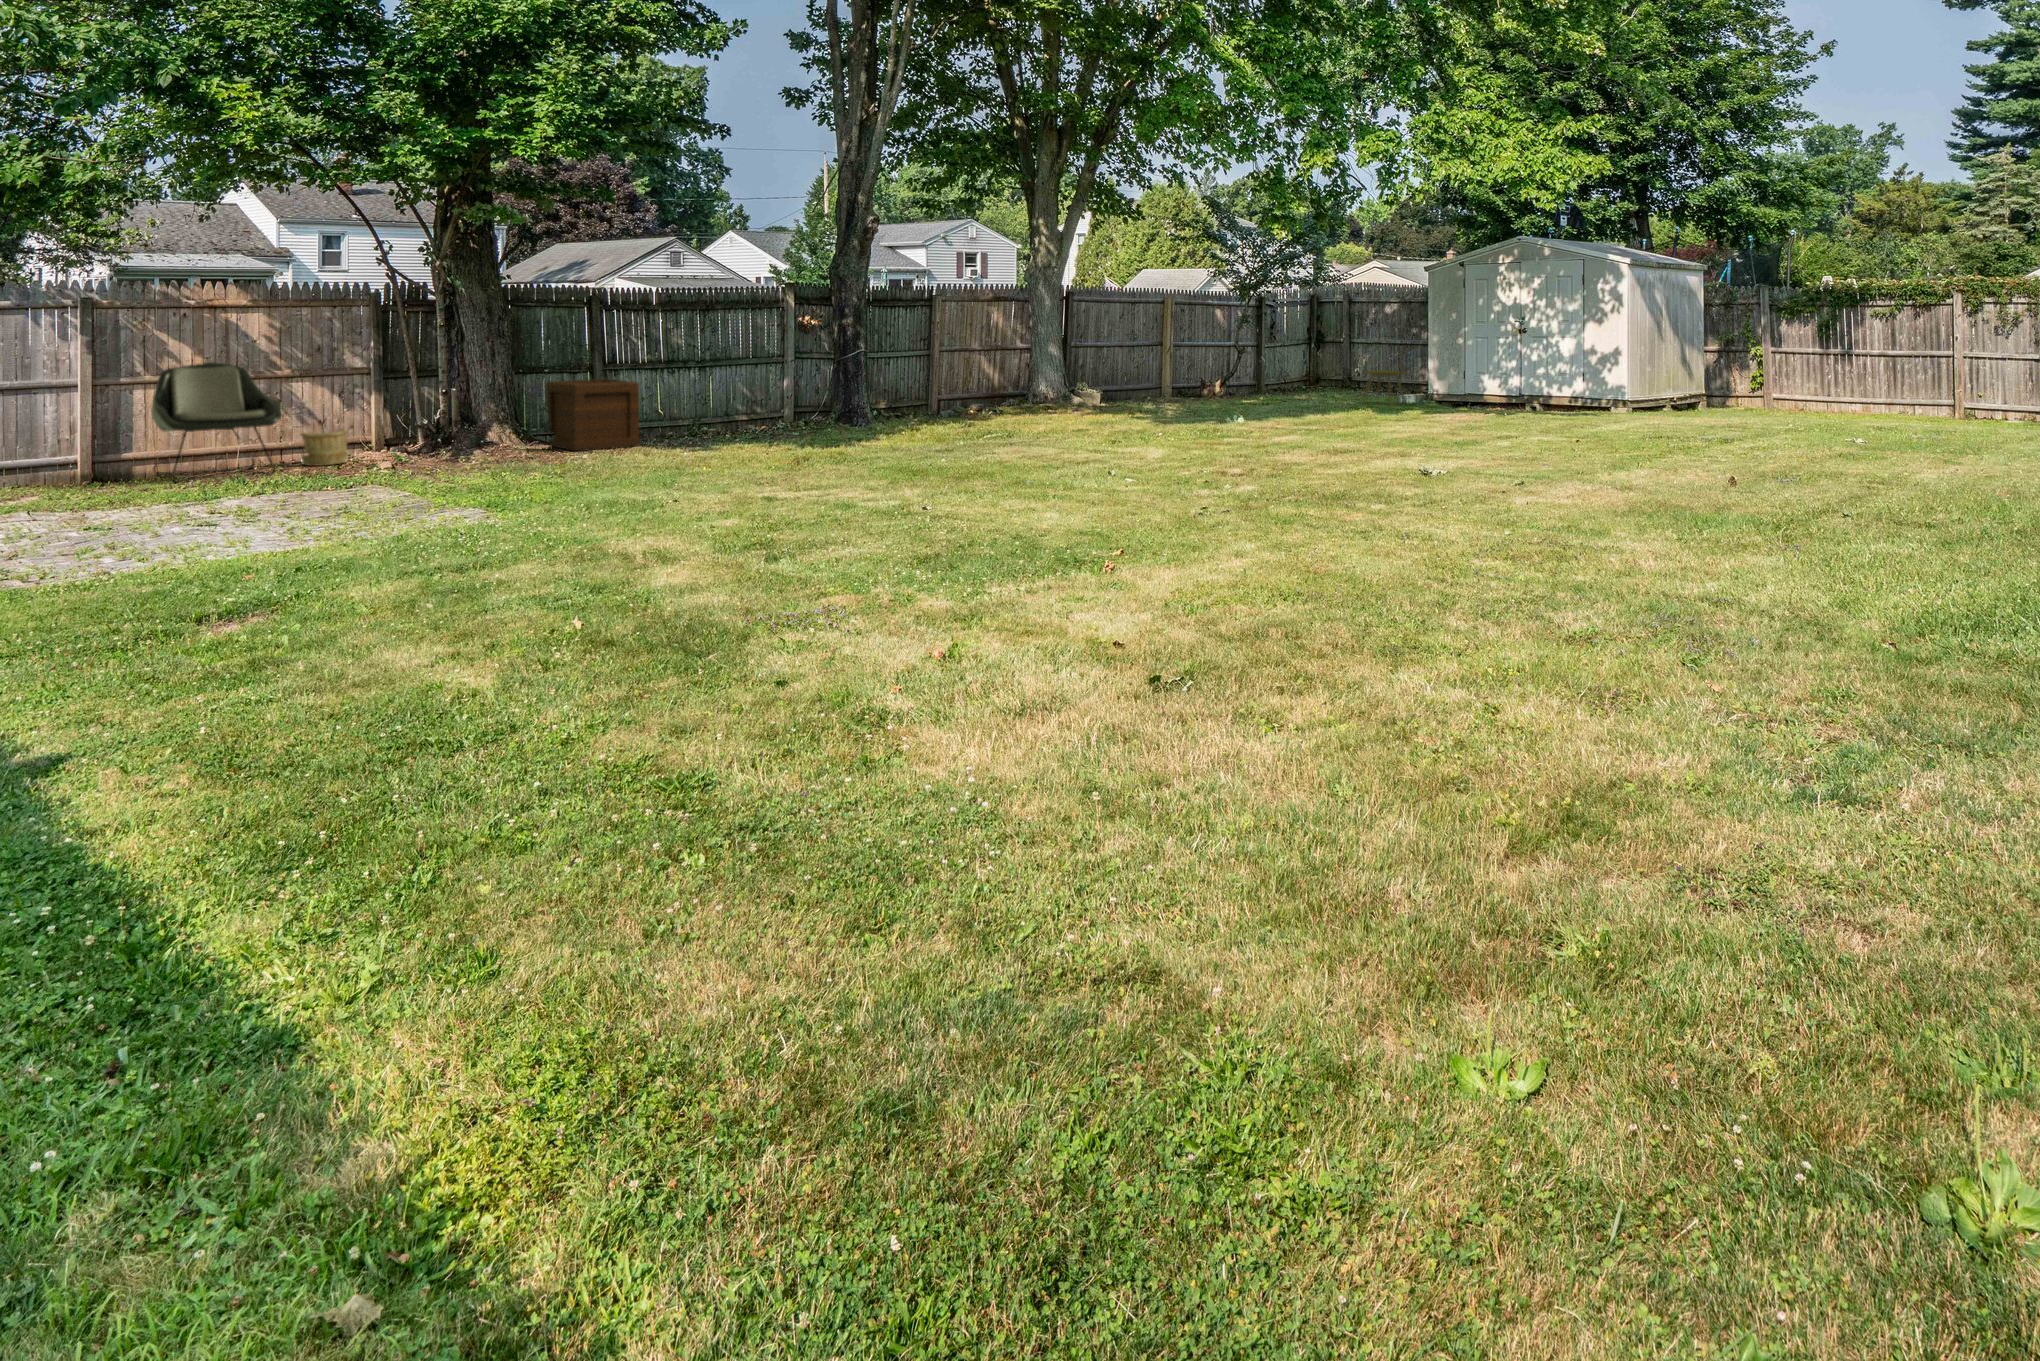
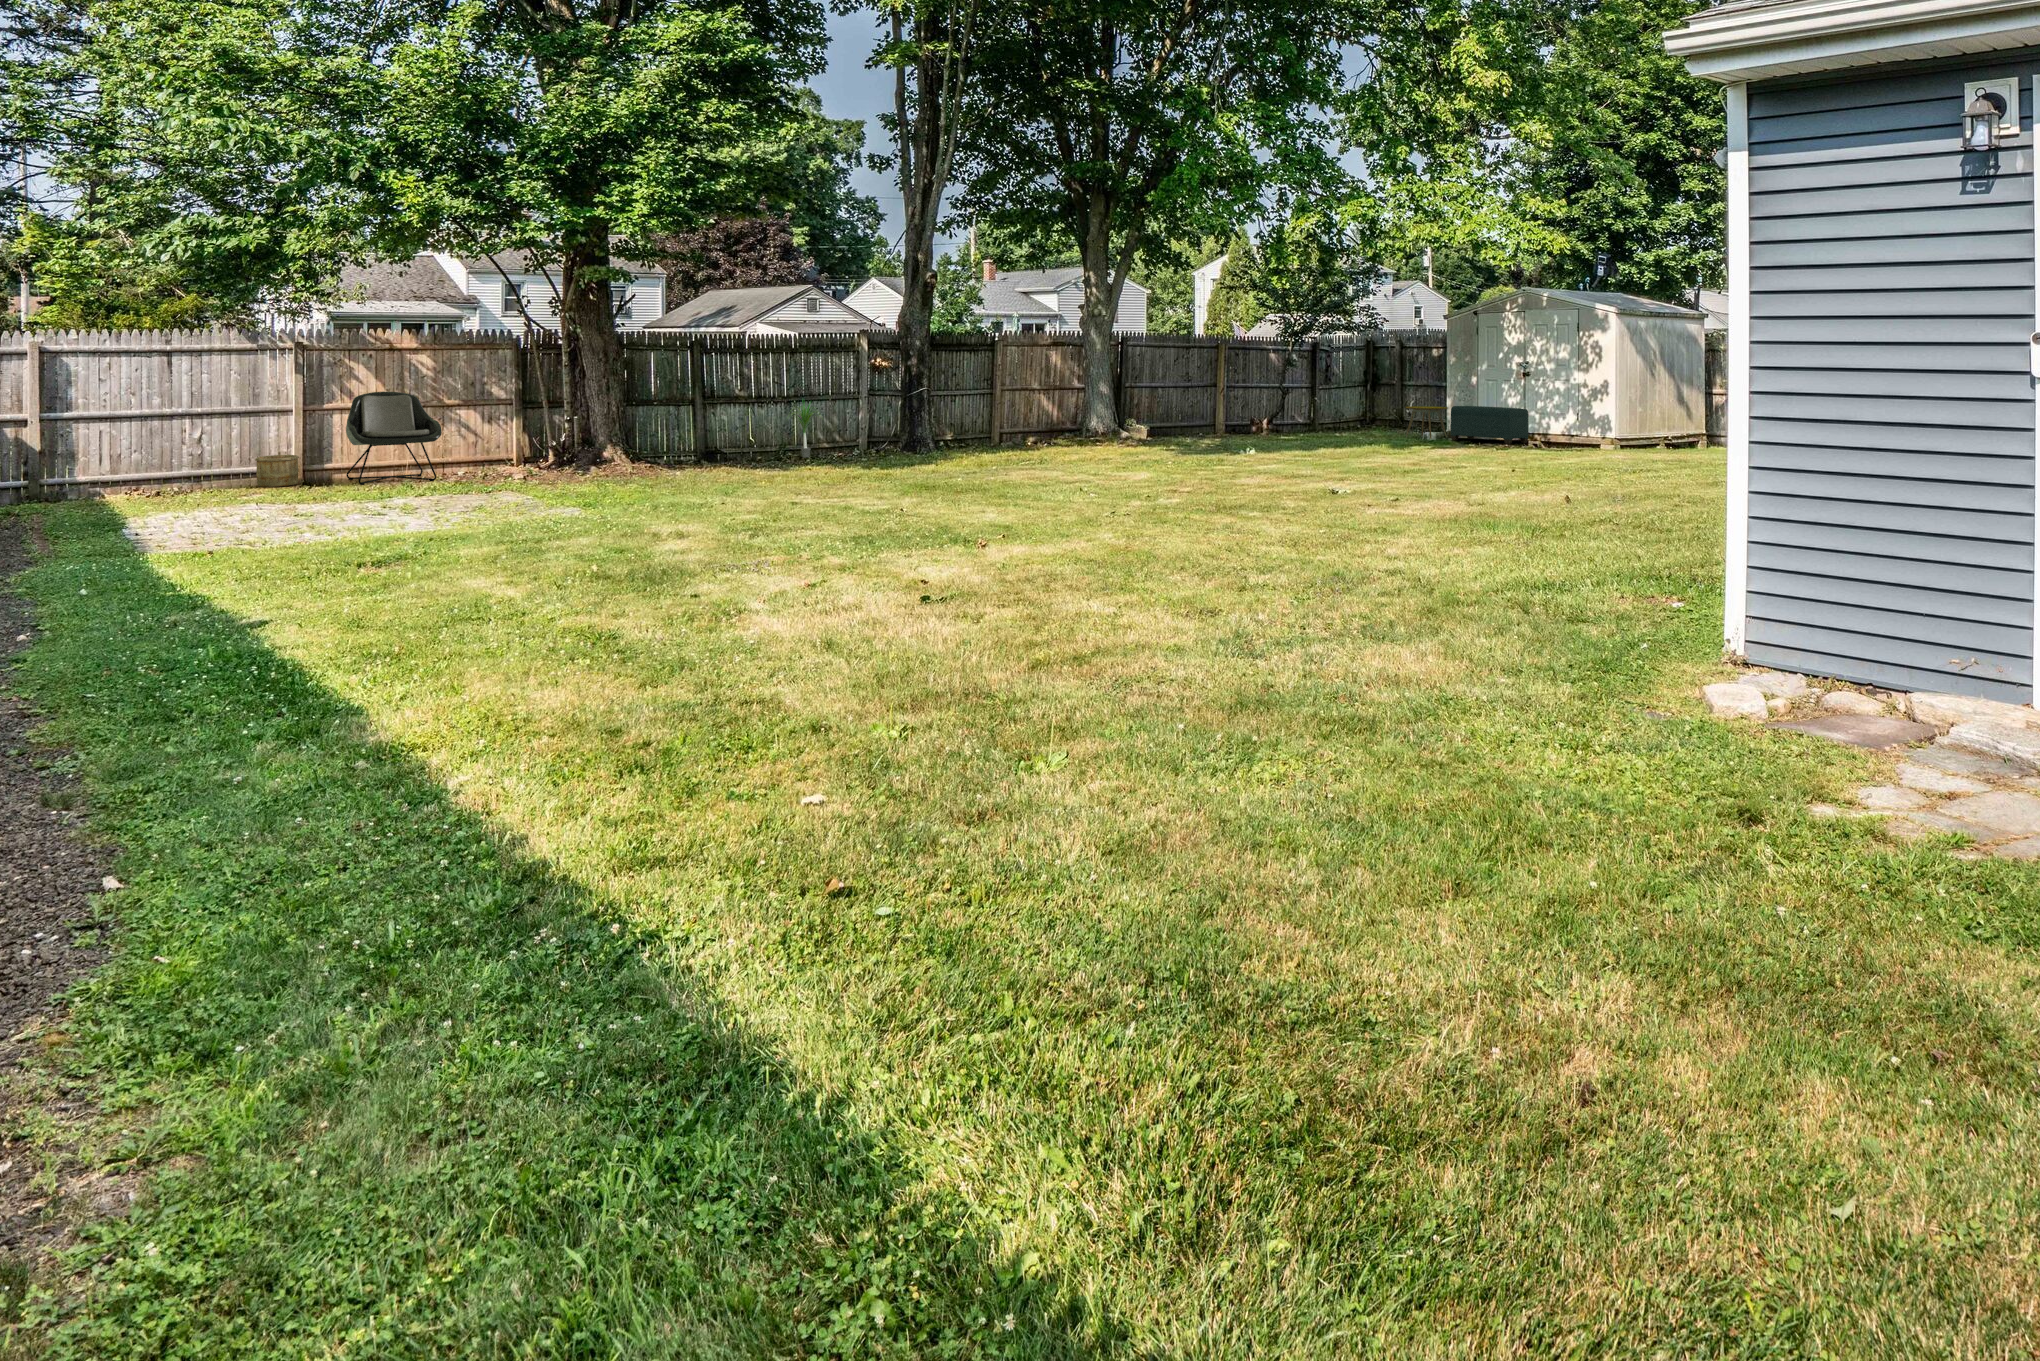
potted plant: none [700,365,747,436] -> present [796,405,814,457]
bench: none [1415,370,1501,411] -> present [1451,406,1529,444]
wooden crate: present [546,379,639,451] -> none [654,408,729,467]
wooden bucket: present [301,429,347,466] -> present [255,455,299,487]

